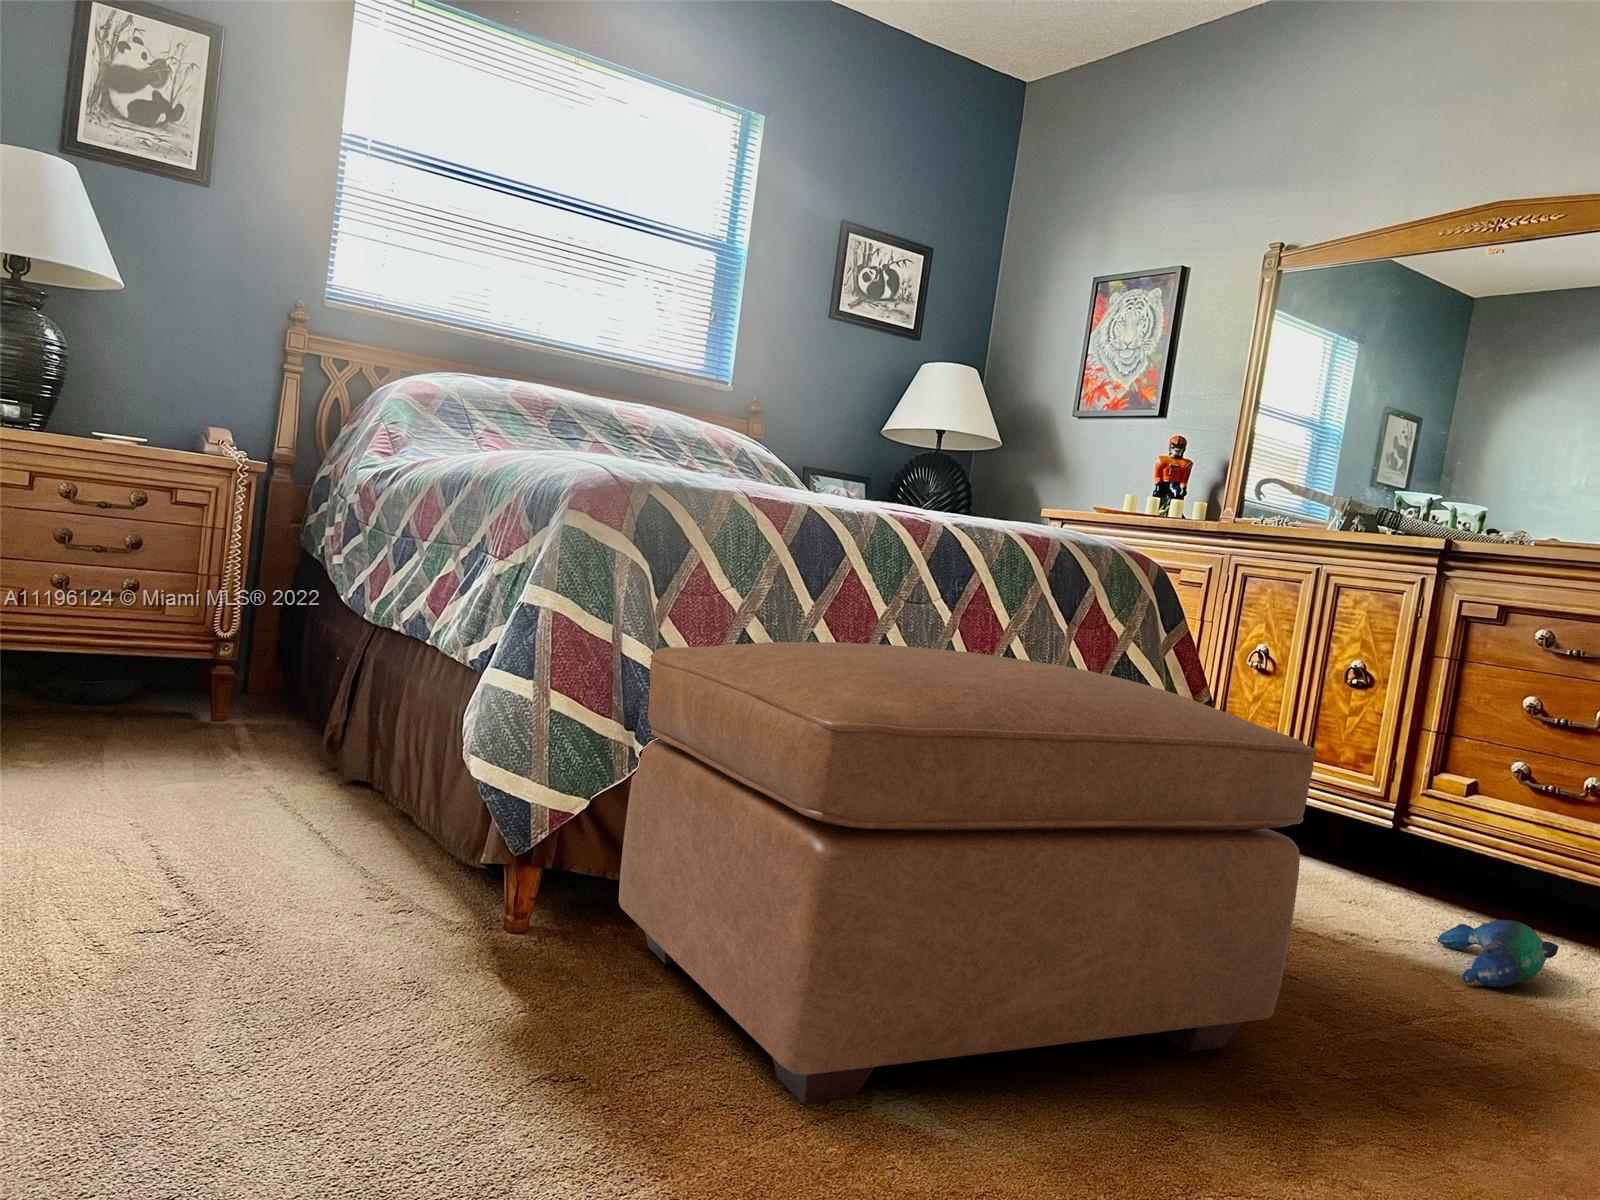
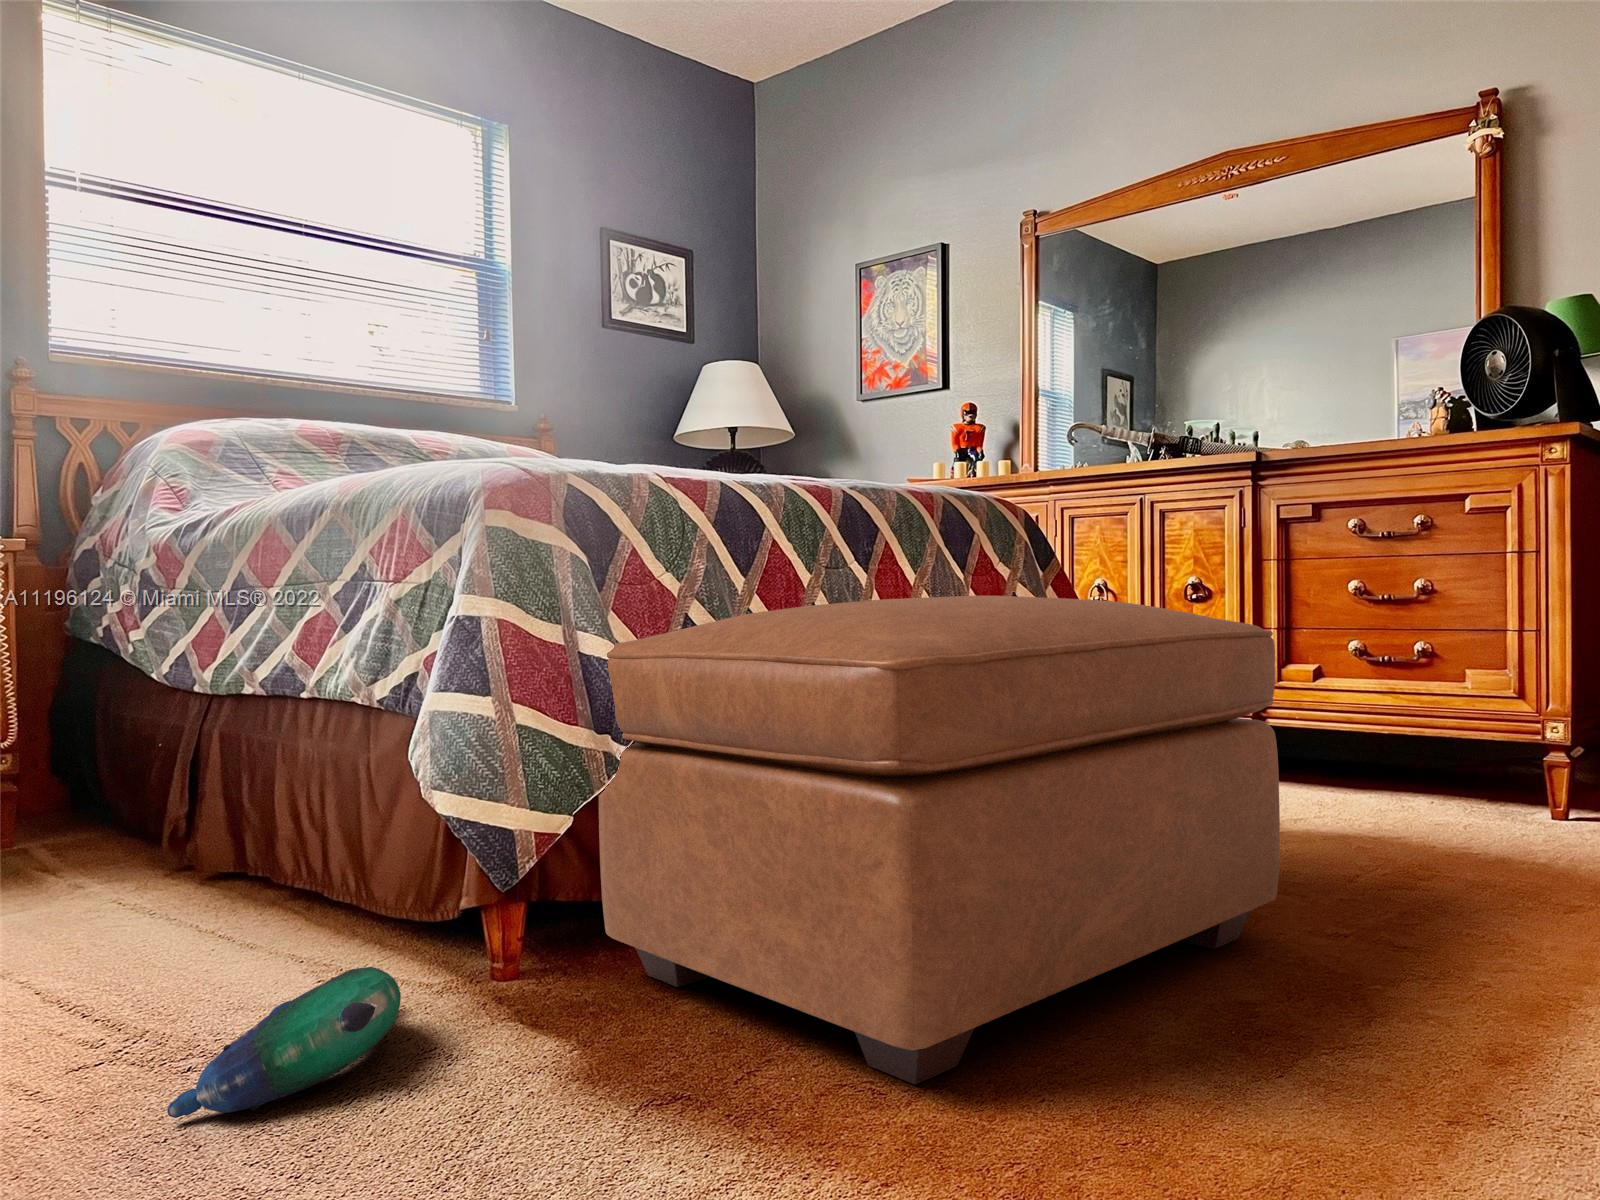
plush toy: present [1437,920,1559,988] -> present [167,967,401,1118]

